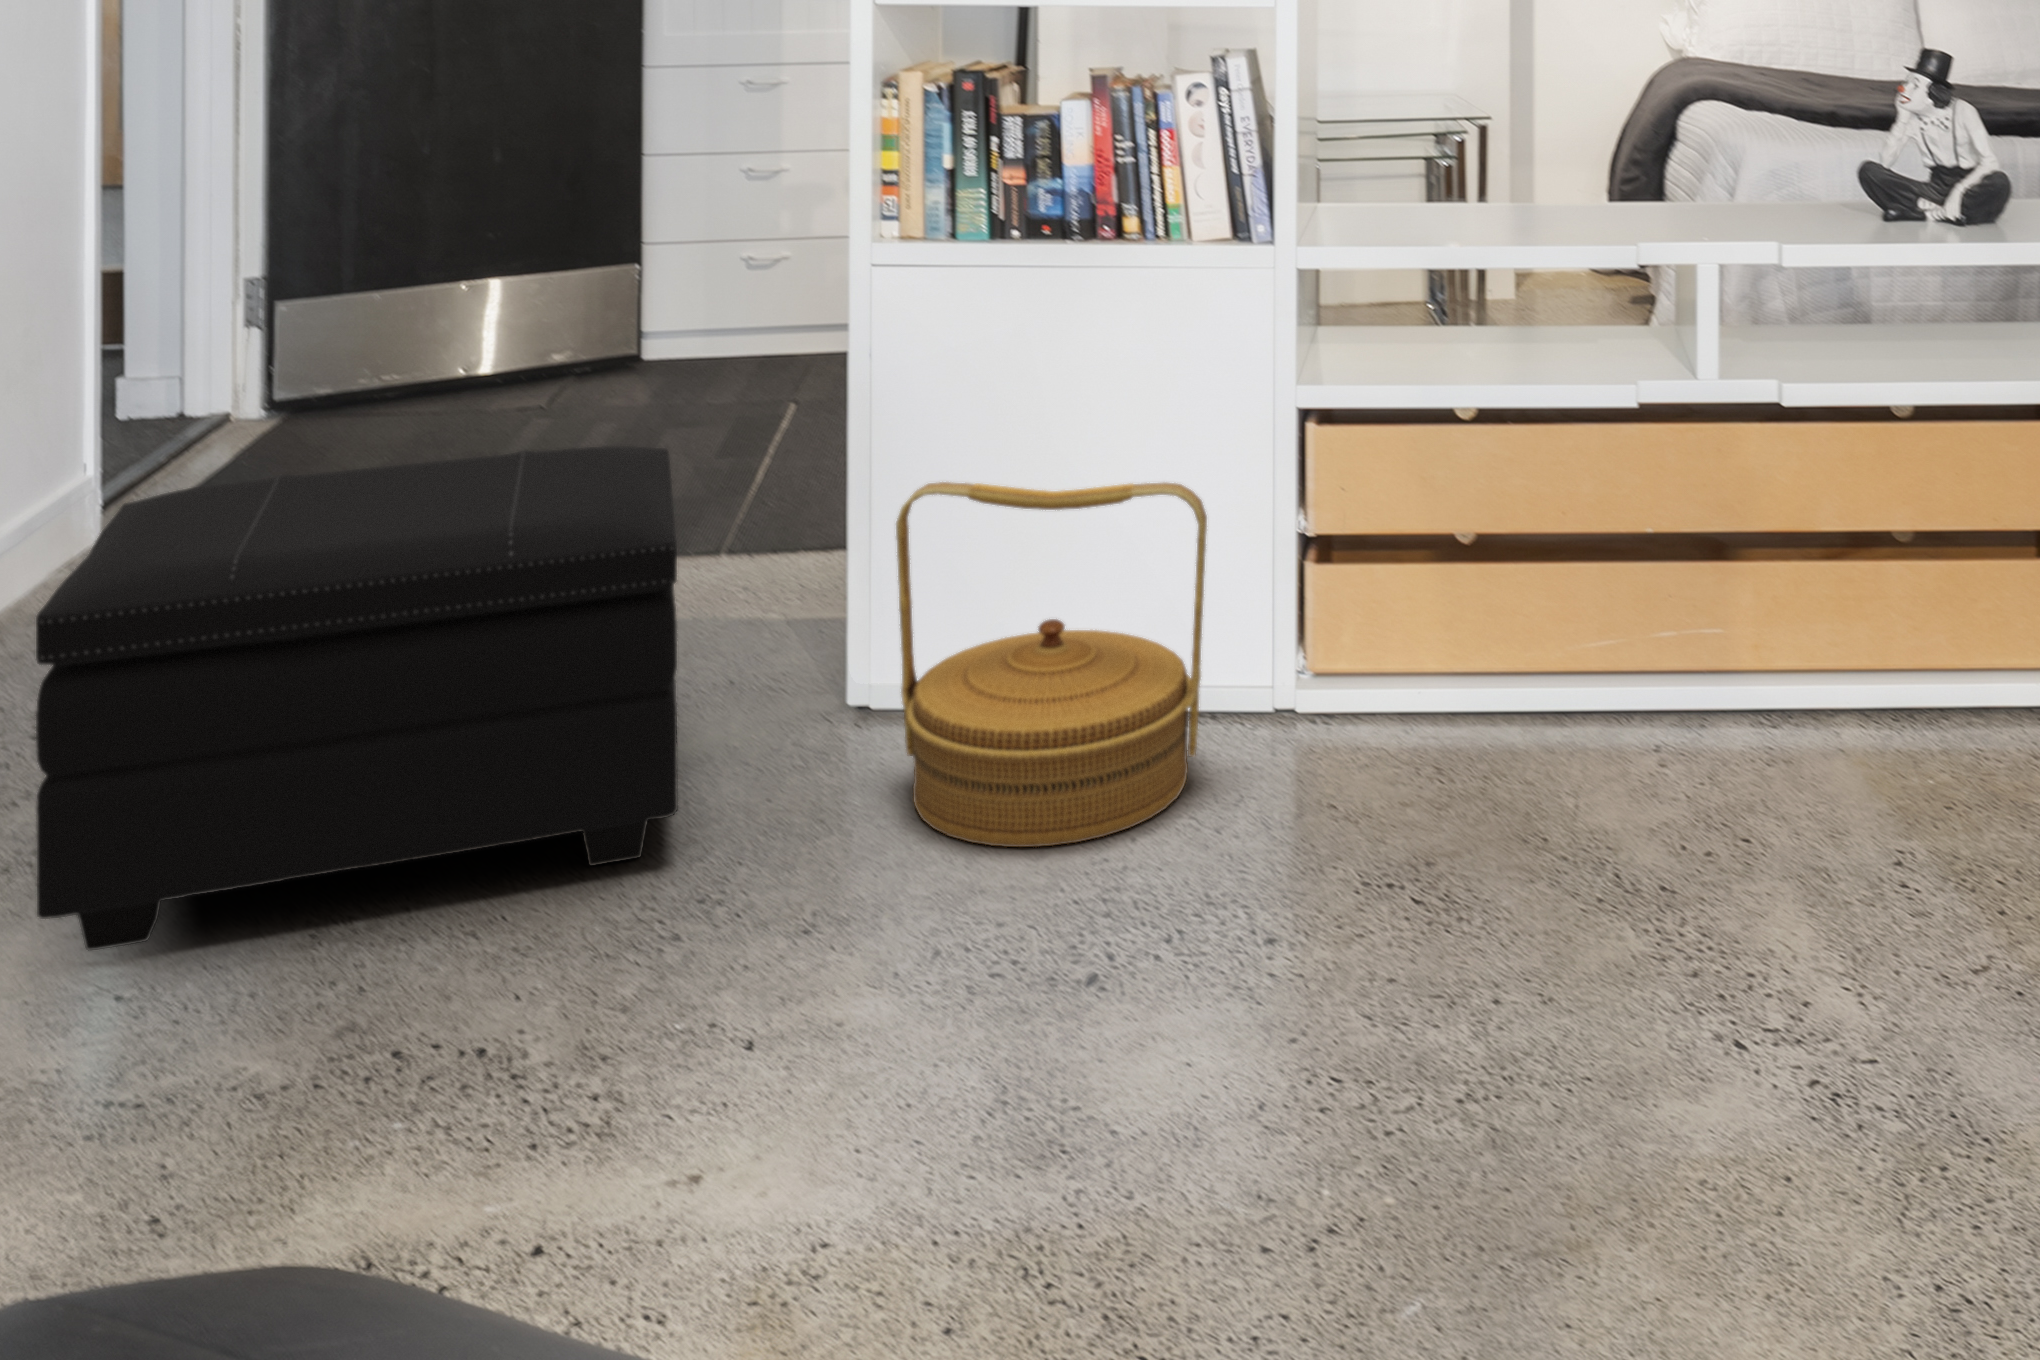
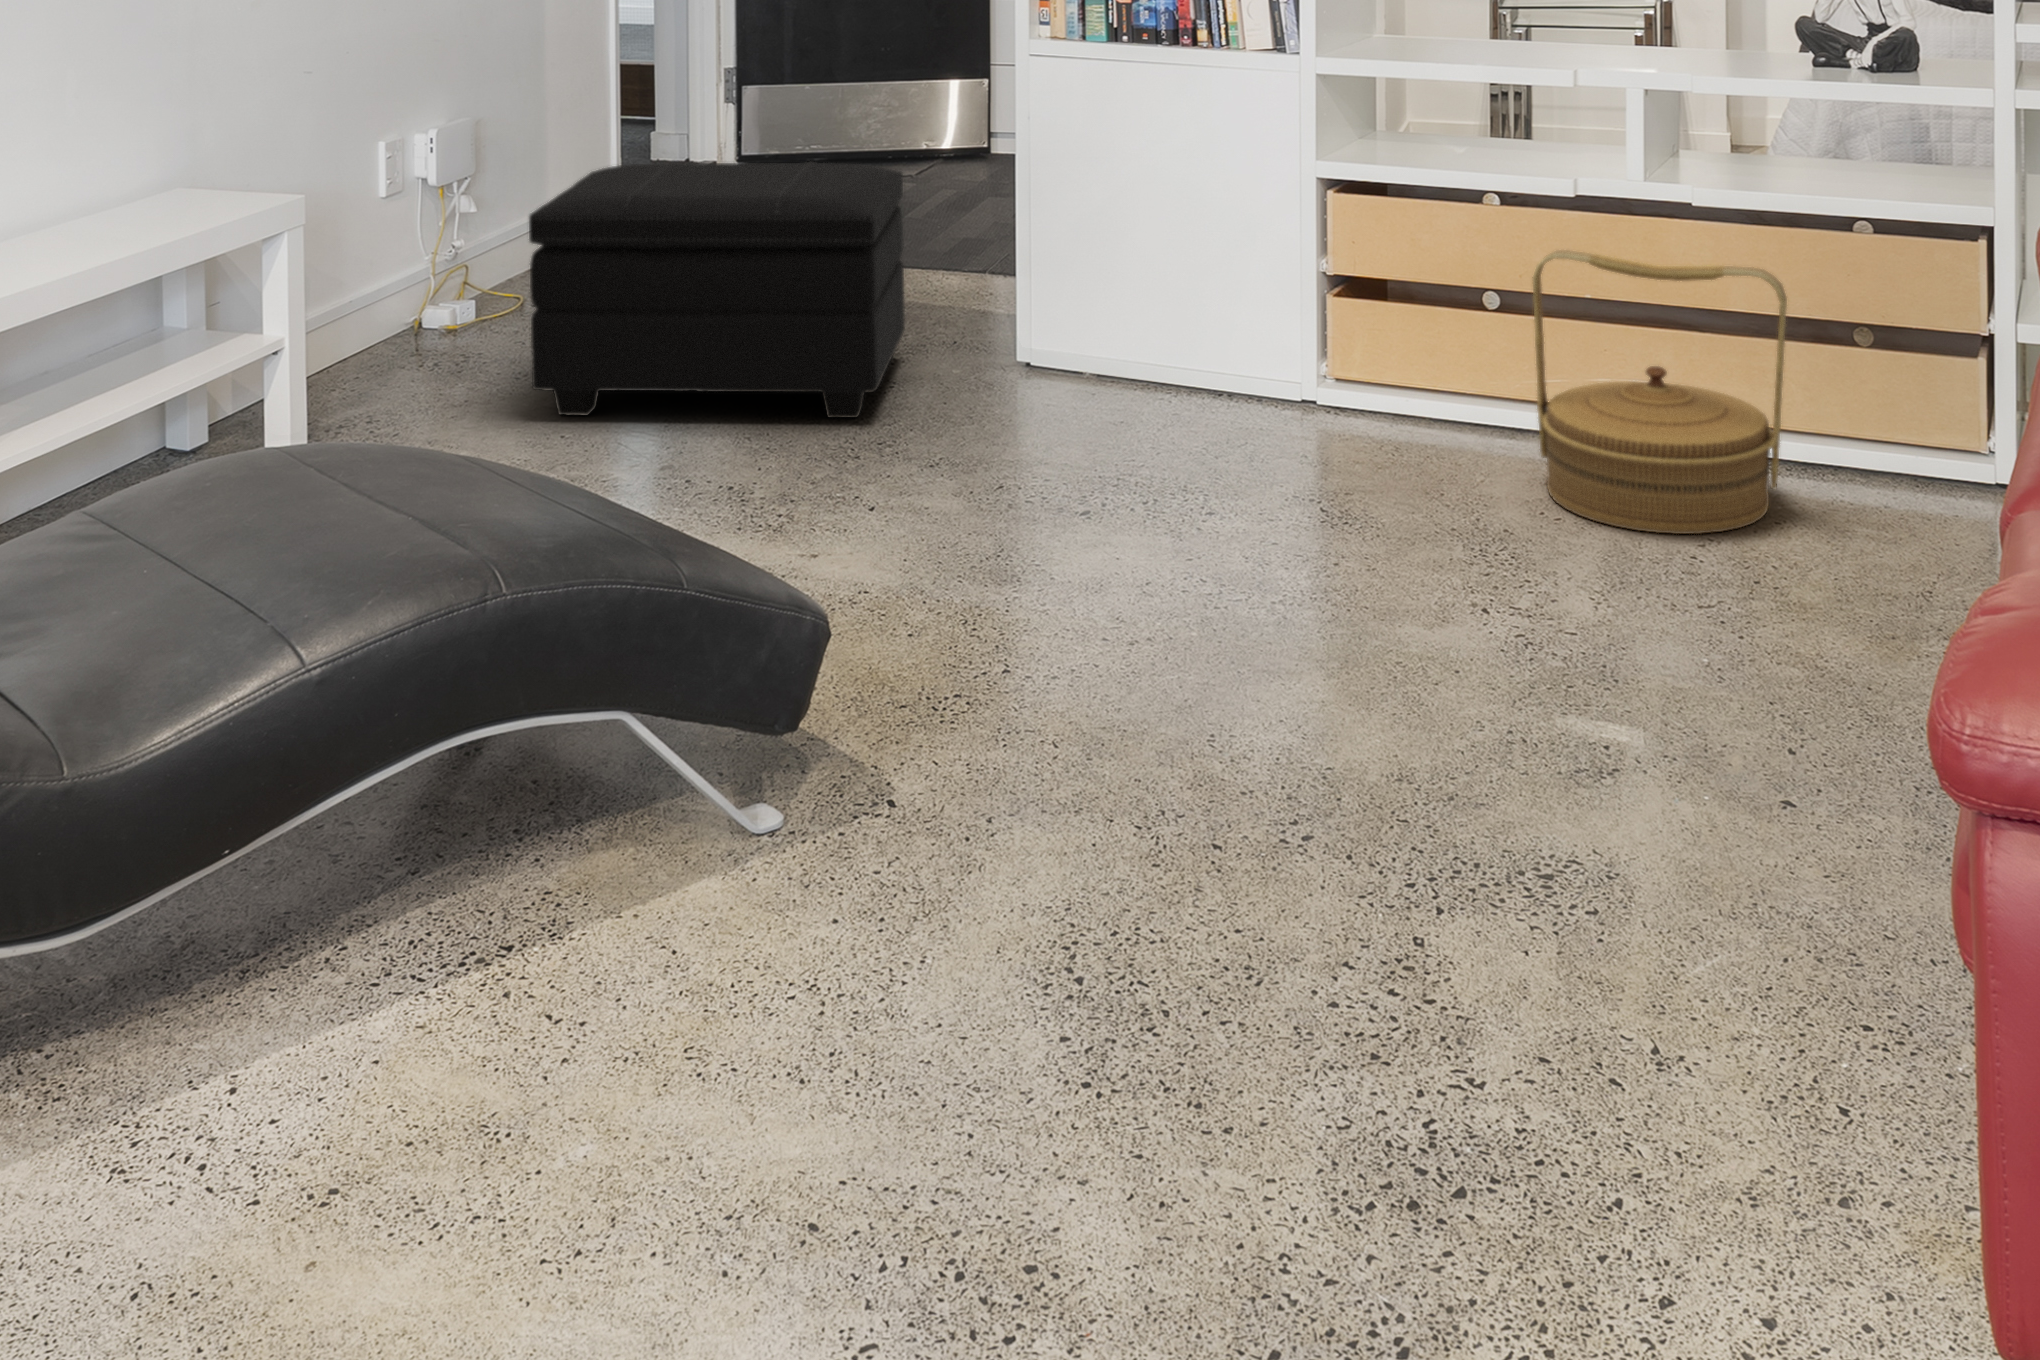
woven basket: present [896,482,1207,847] -> present [1532,250,1787,534]

